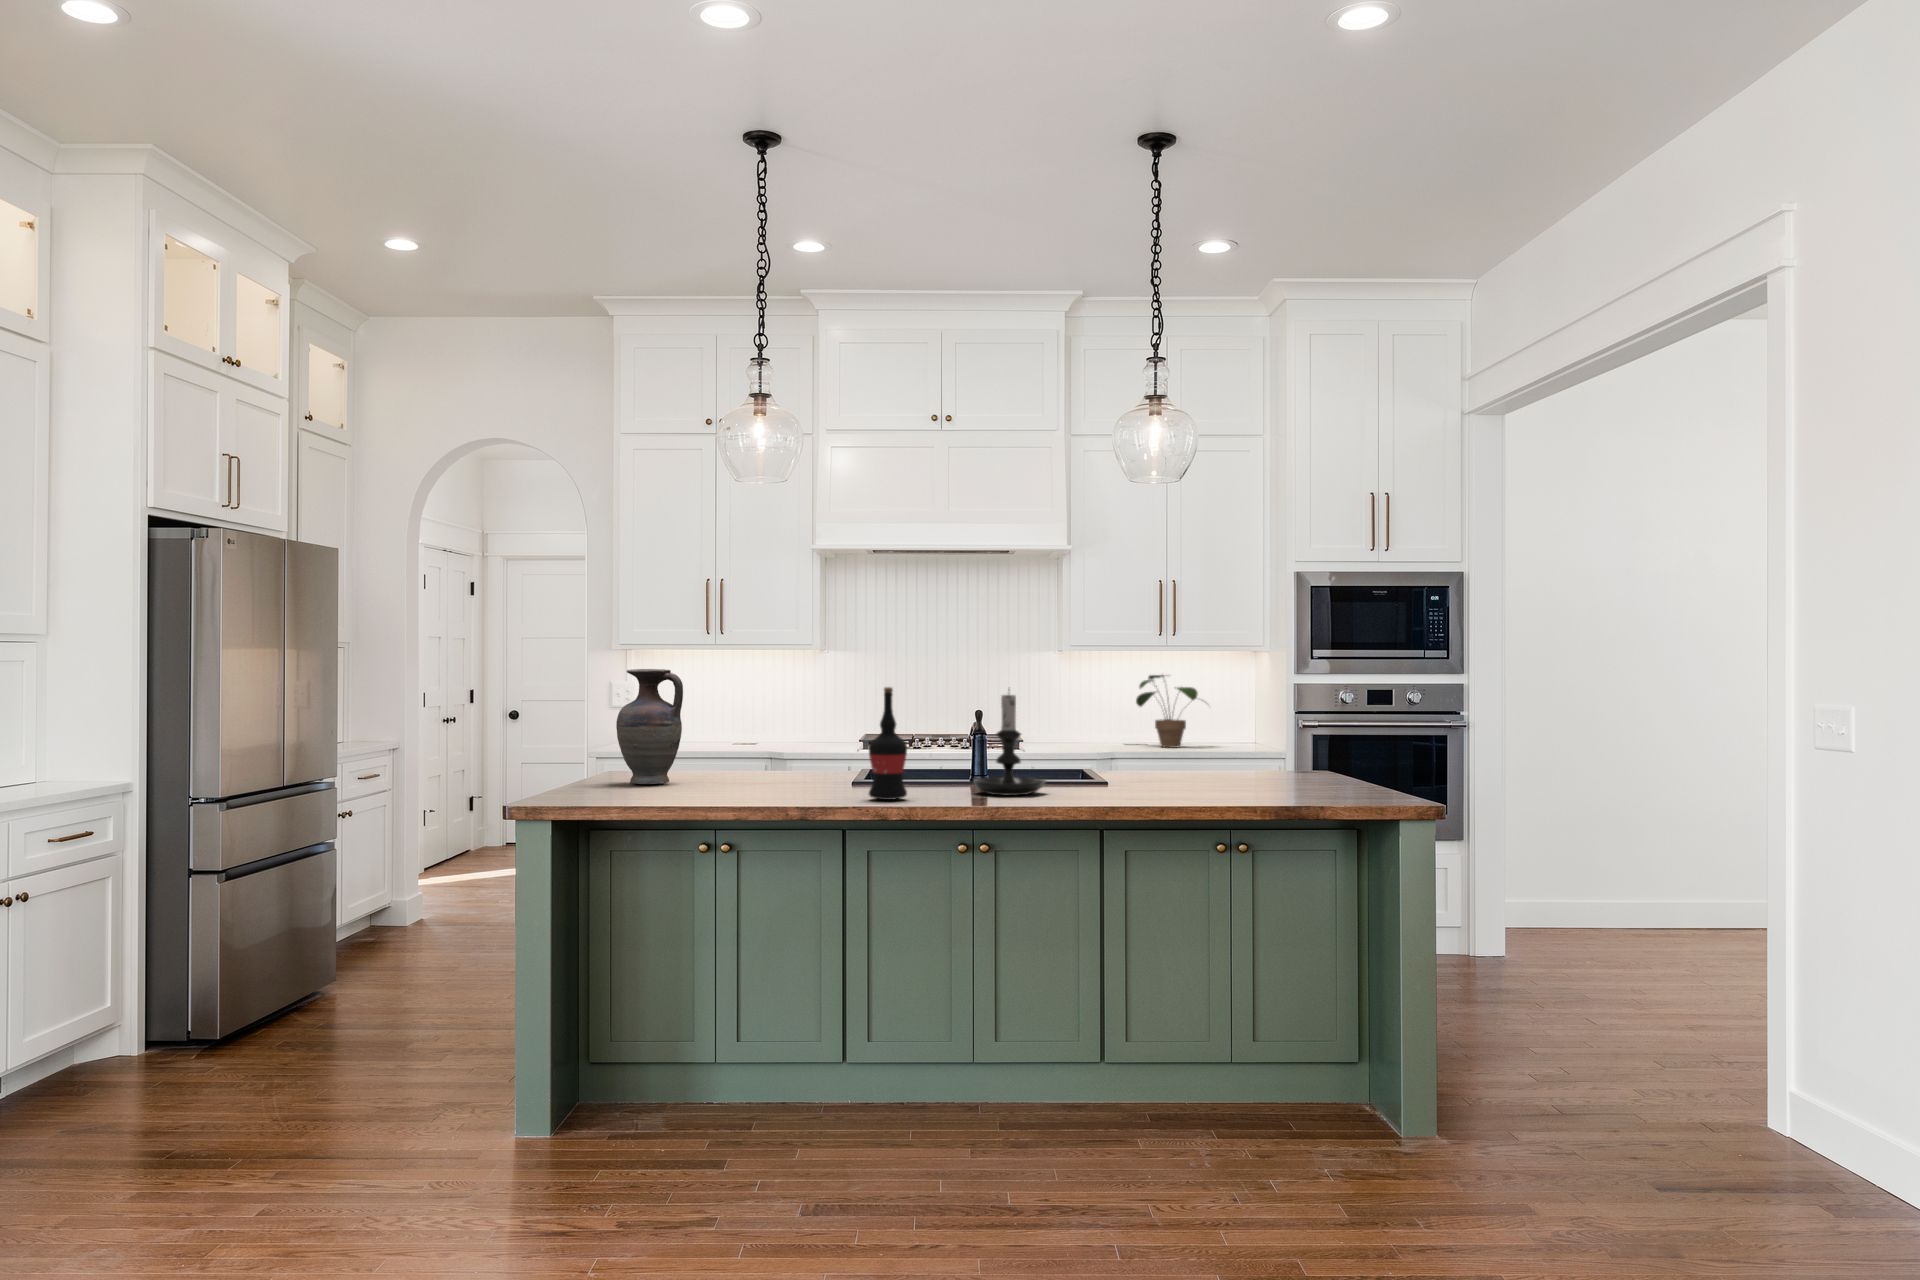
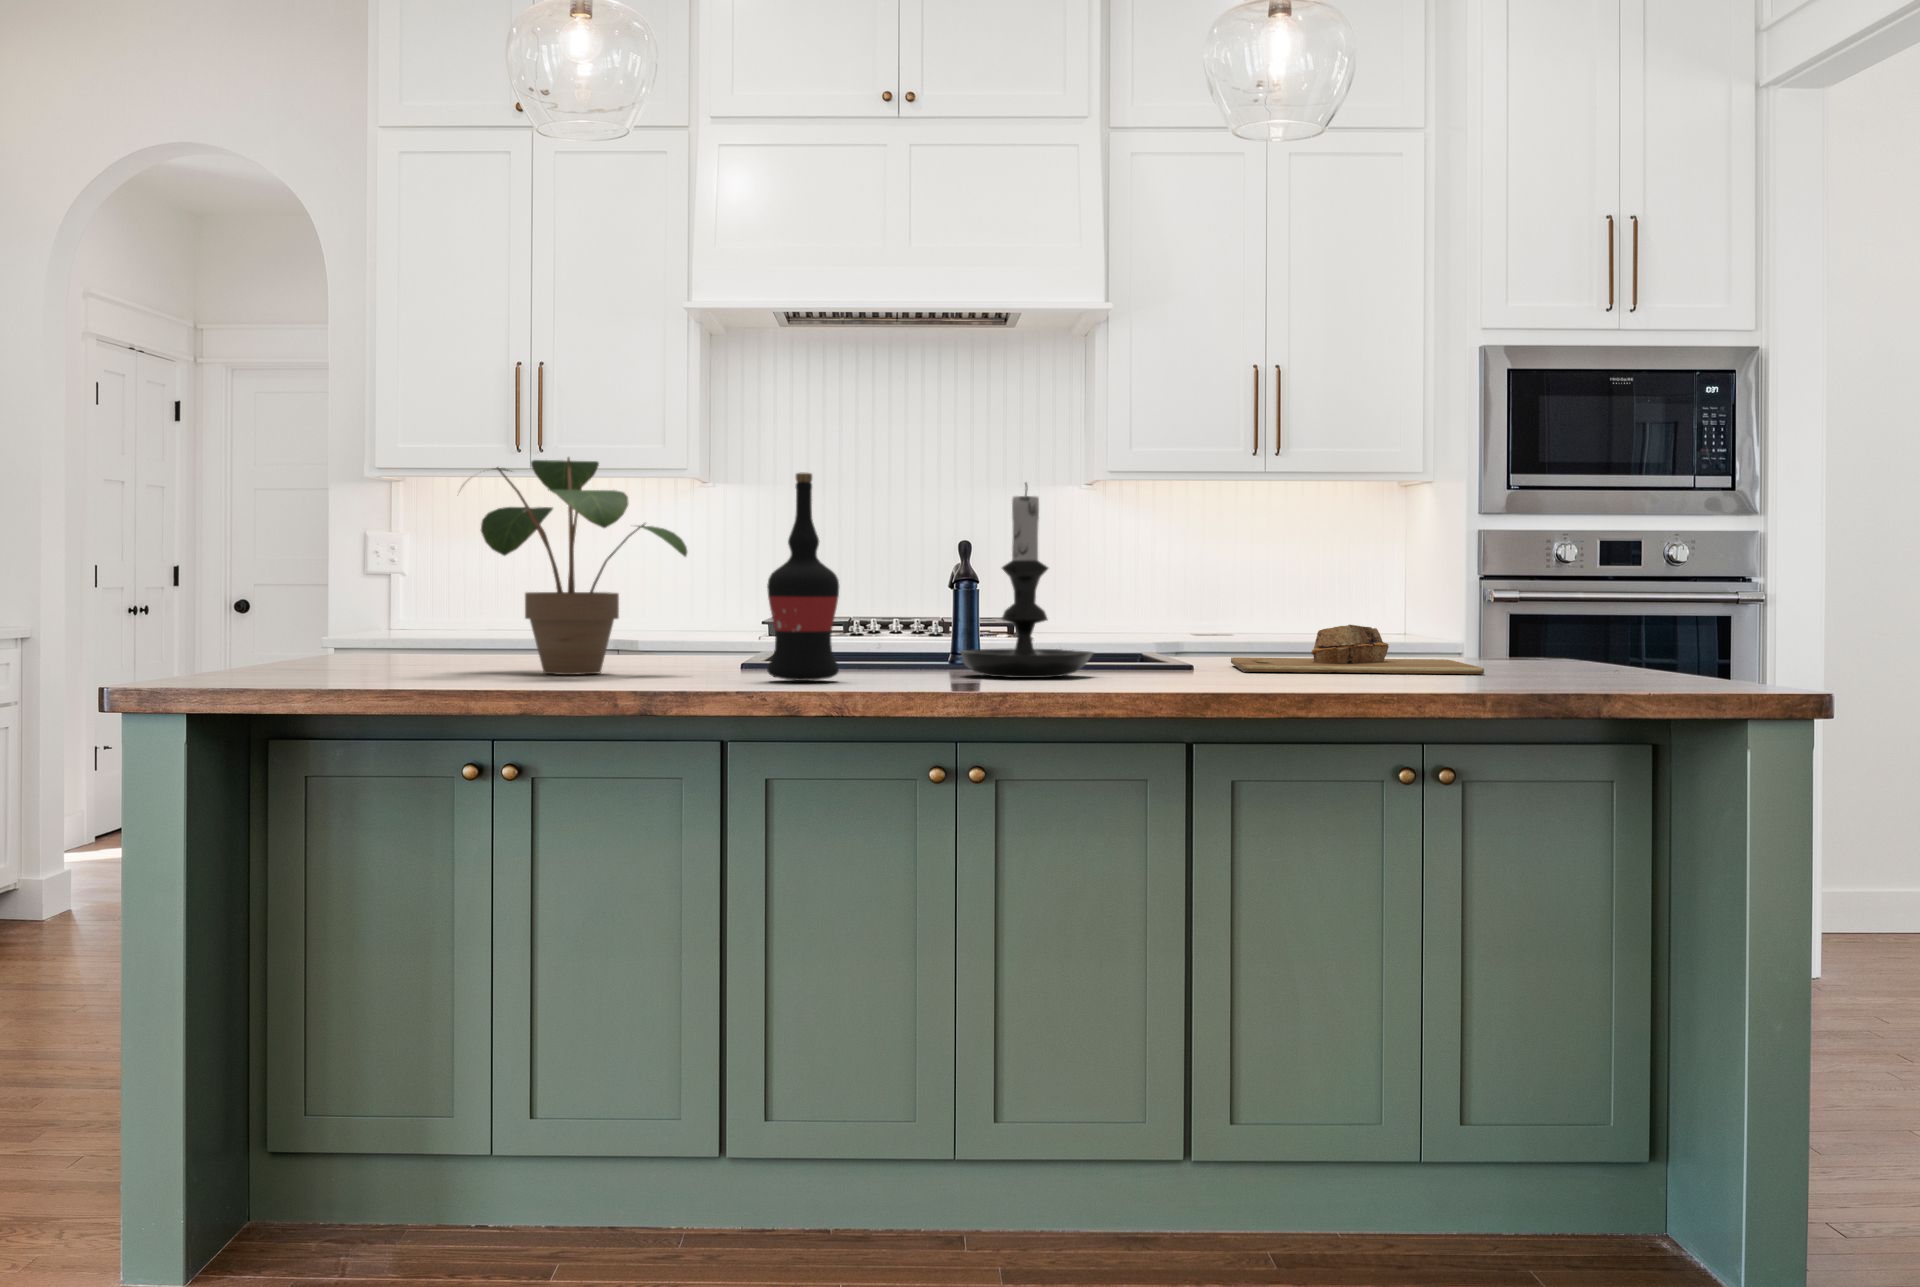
vase: present [616,669,683,784] -> none [320,459,440,664]
potted plant: present [1136,675,1198,748] -> present [481,457,687,675]
cutting board: none [1129,760,1267,790] -> present [1231,625,1484,674]

